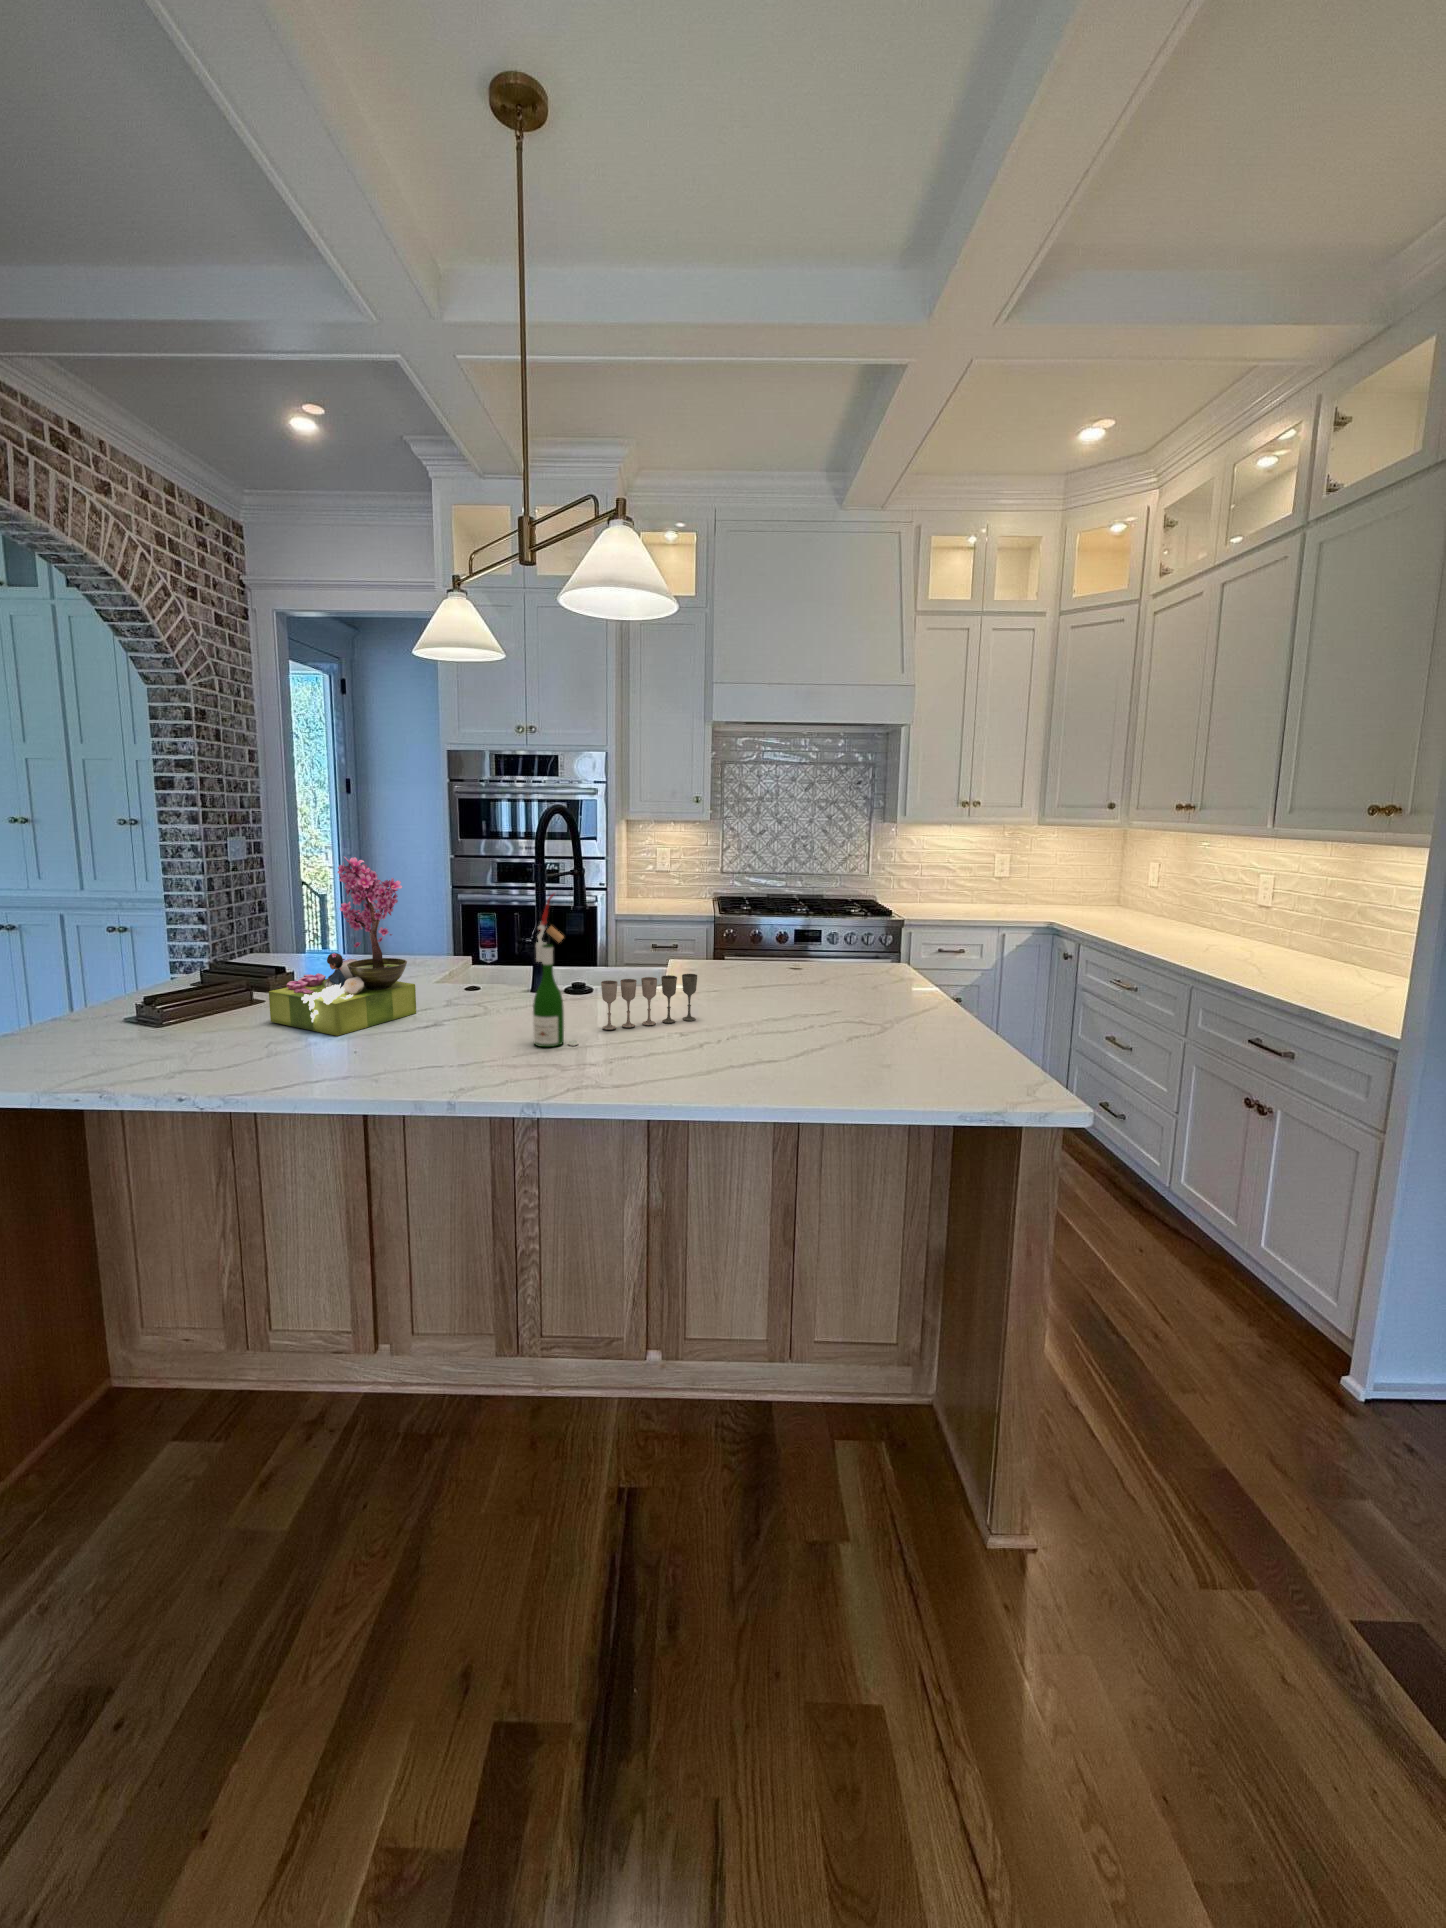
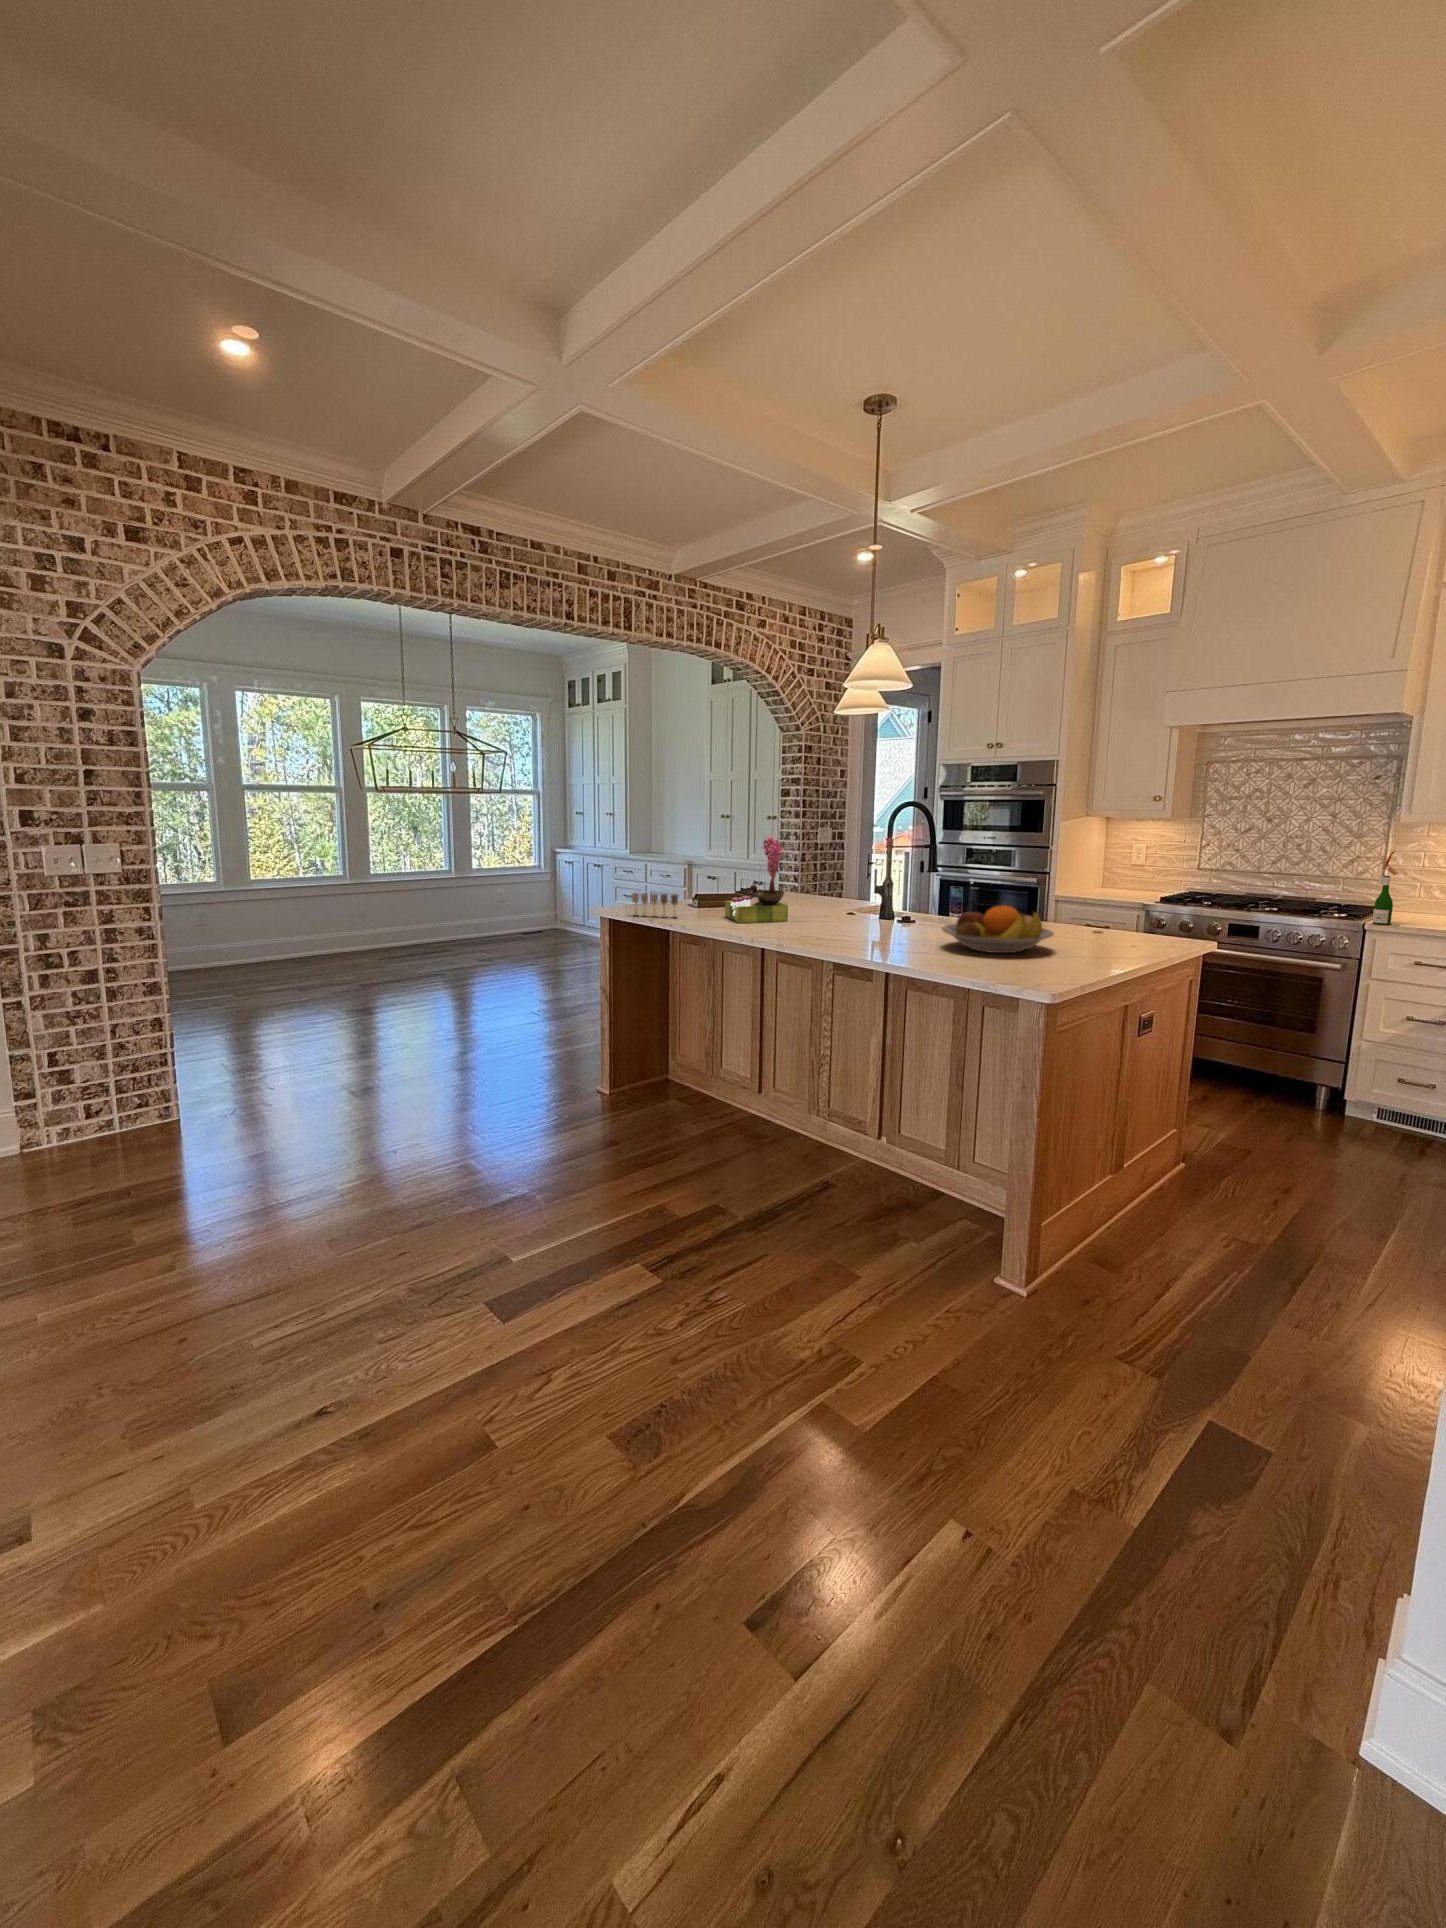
wine bottle: present [533,894,578,1047] -> present [1372,851,1399,926]
fruit bowl: none [754,953,914,1026] -> present [942,905,1054,953]
wine glass: present [601,974,697,1030] -> present [632,893,678,918]

